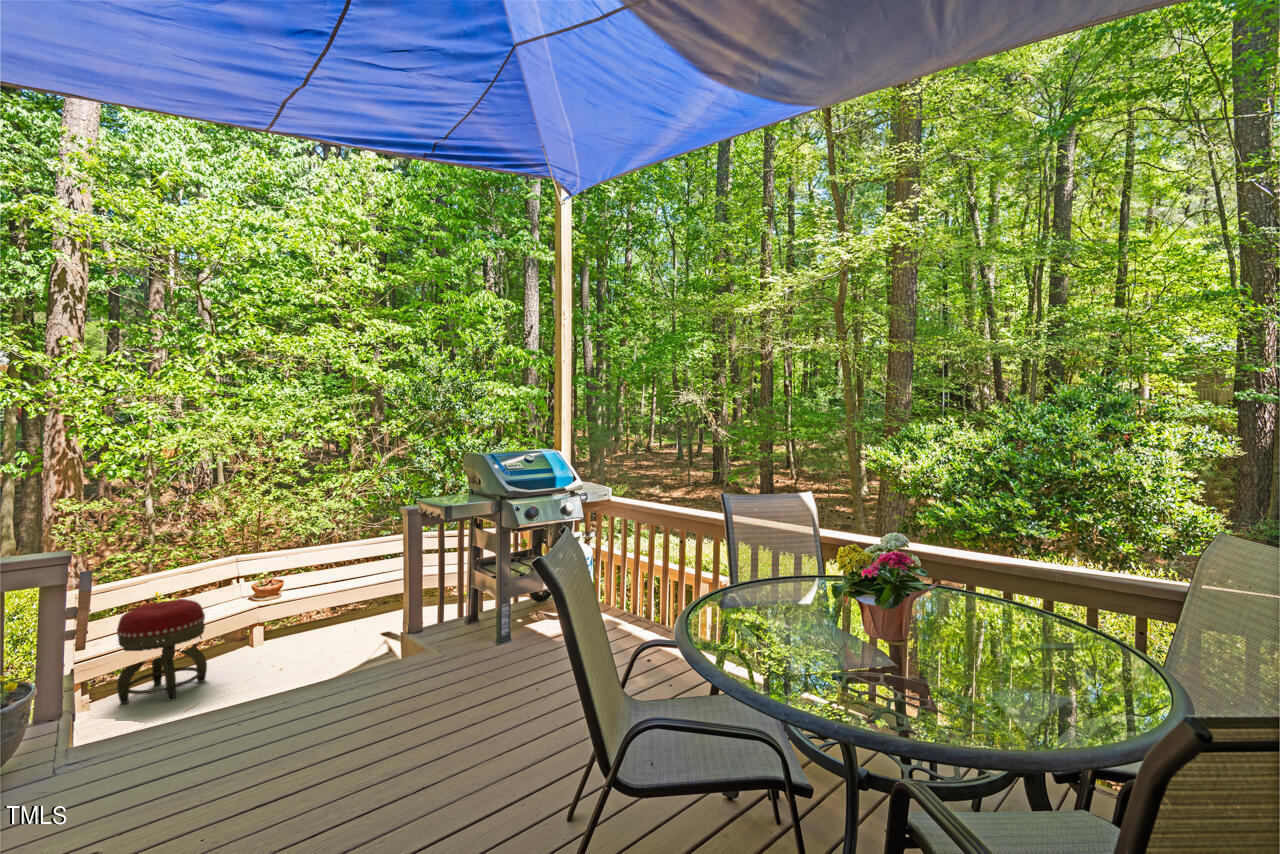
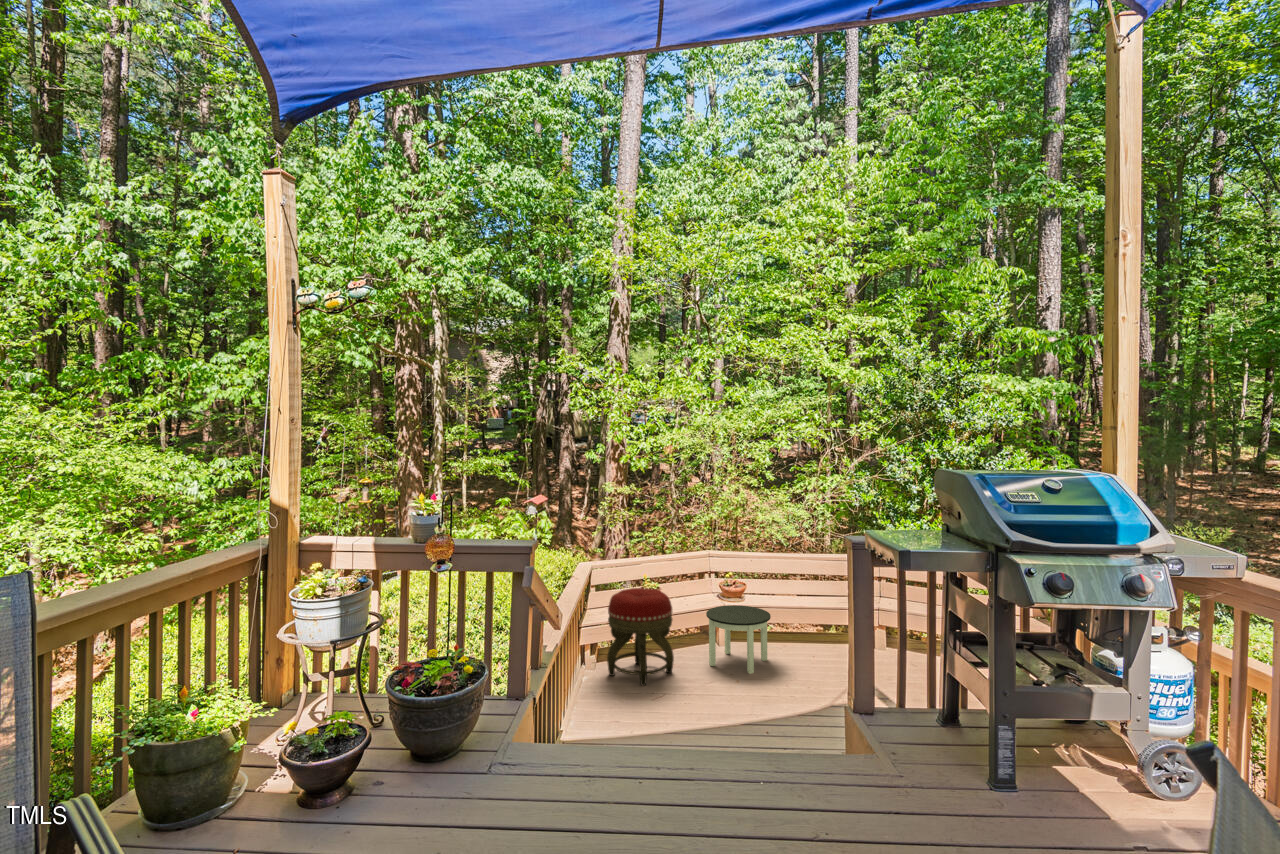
round table: none [243,598,314,664] -> present [706,605,771,674]

